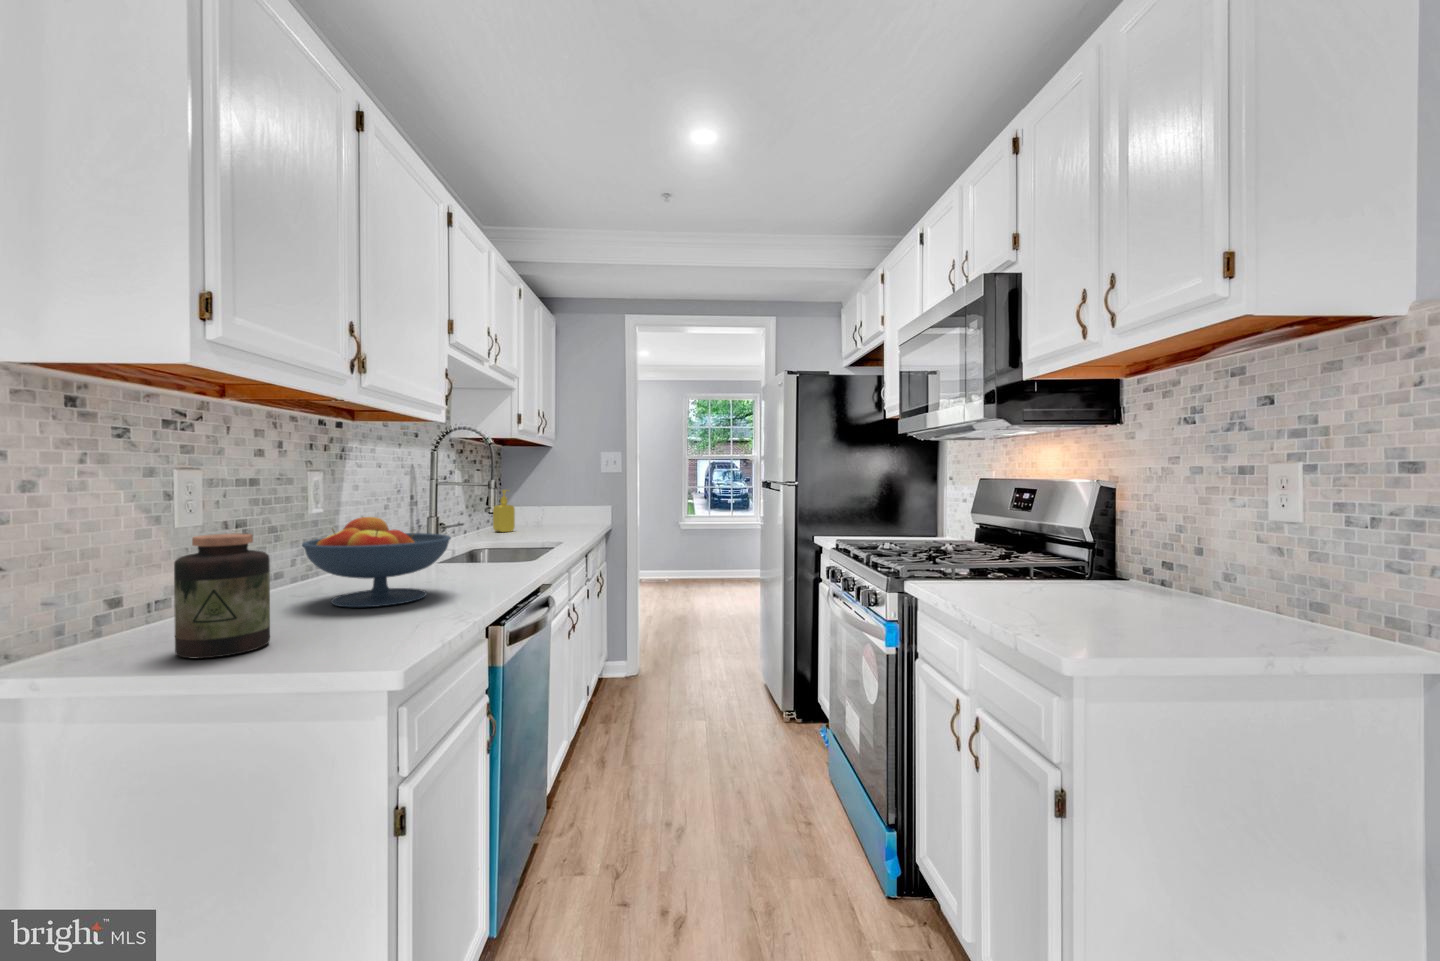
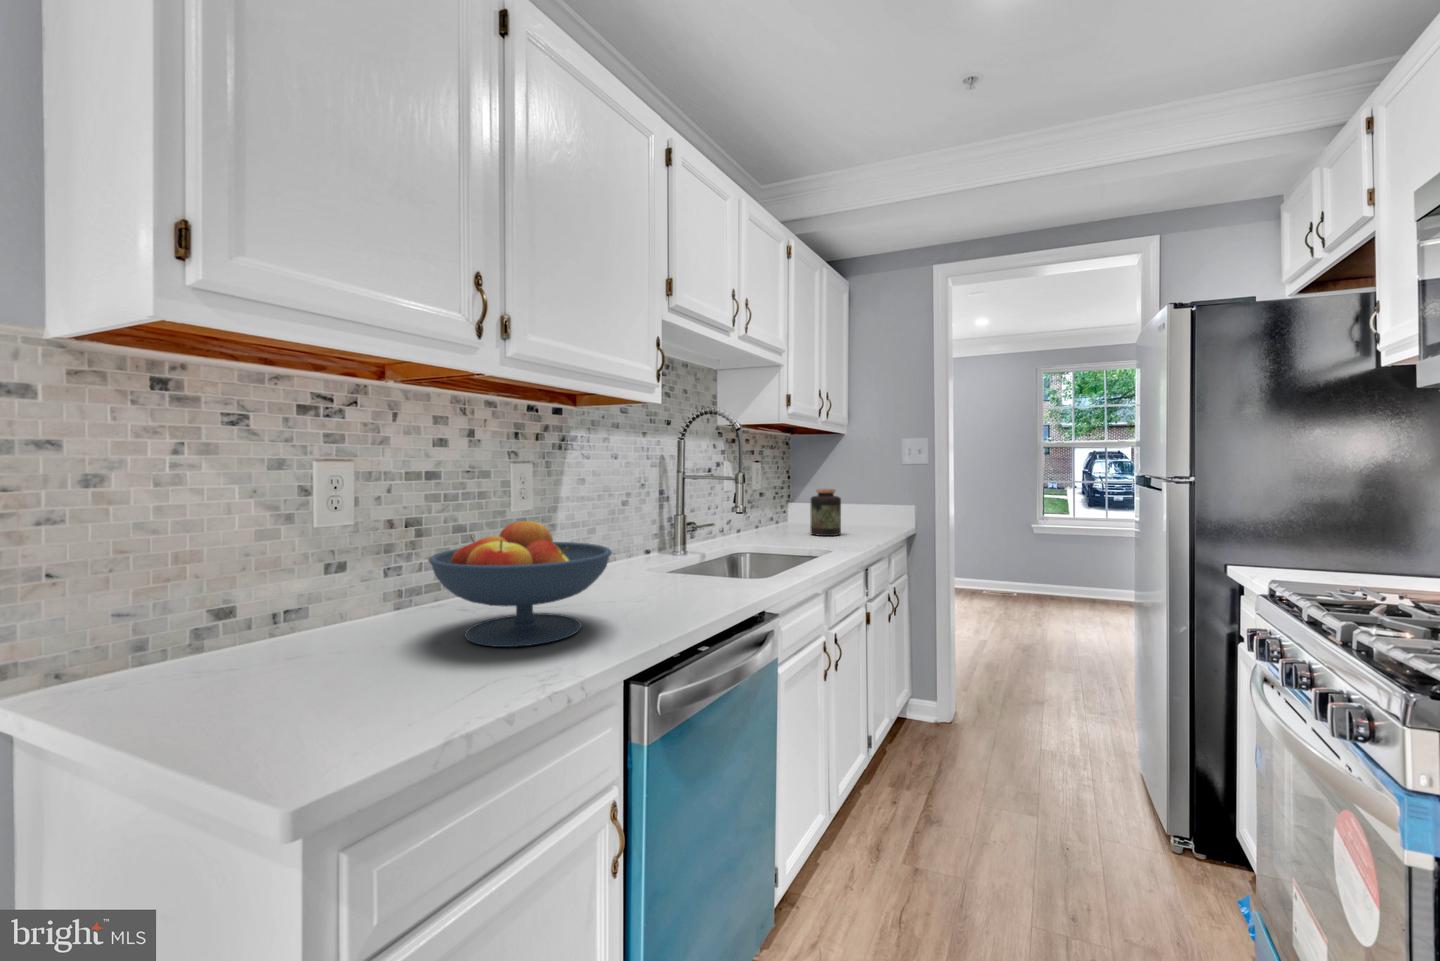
soap dispenser: present [493,490,515,532] -> none [772,484,795,532]
jar: present [174,533,270,659] -> present [810,489,841,536]

